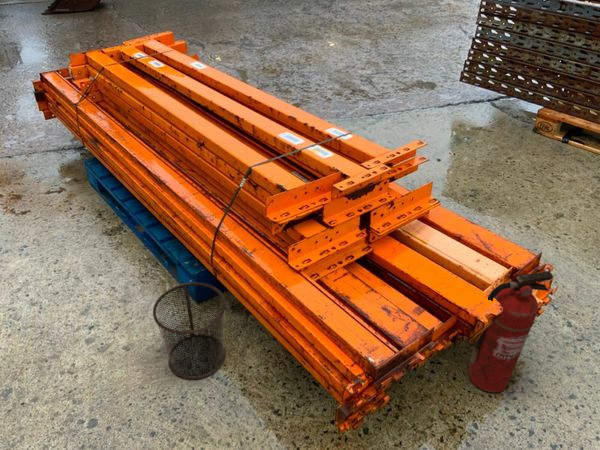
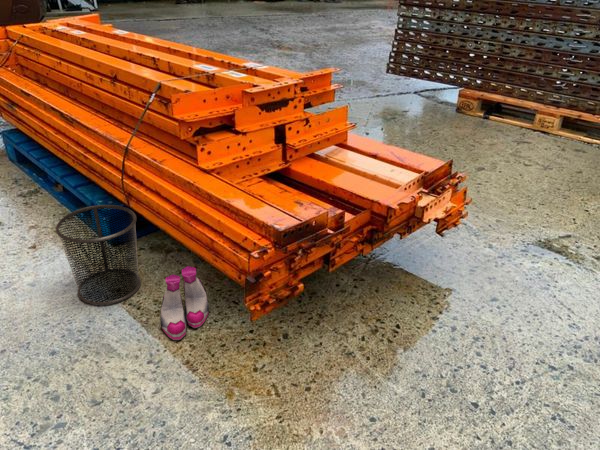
fire extinguisher: present [469,271,553,393] -> none [391,158,459,300]
boots: none [248,357,292,428] -> present [161,266,209,340]

